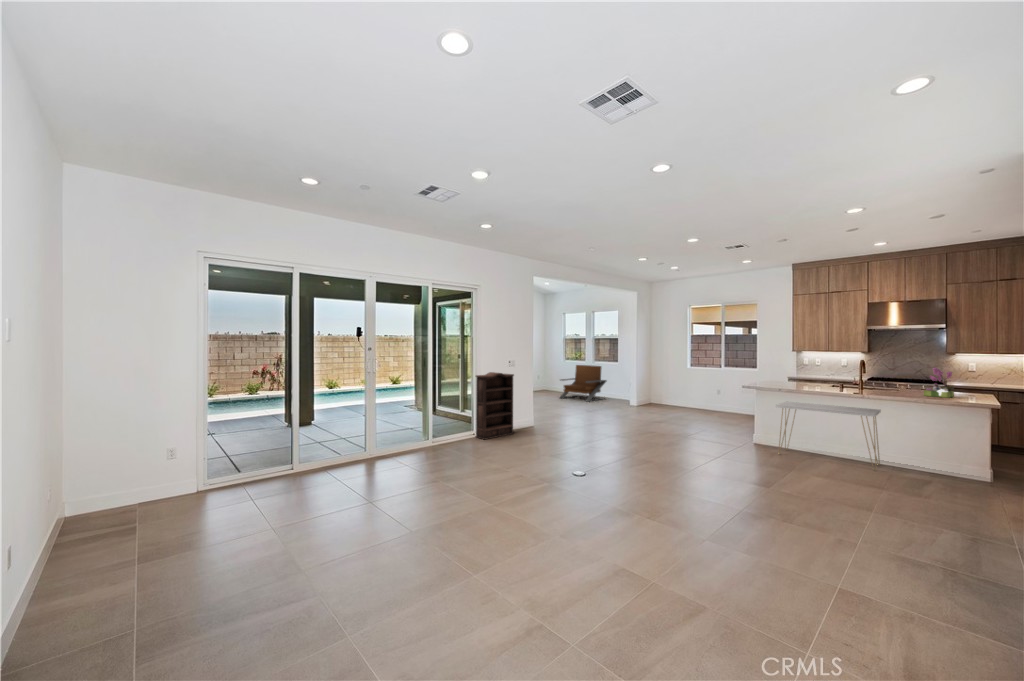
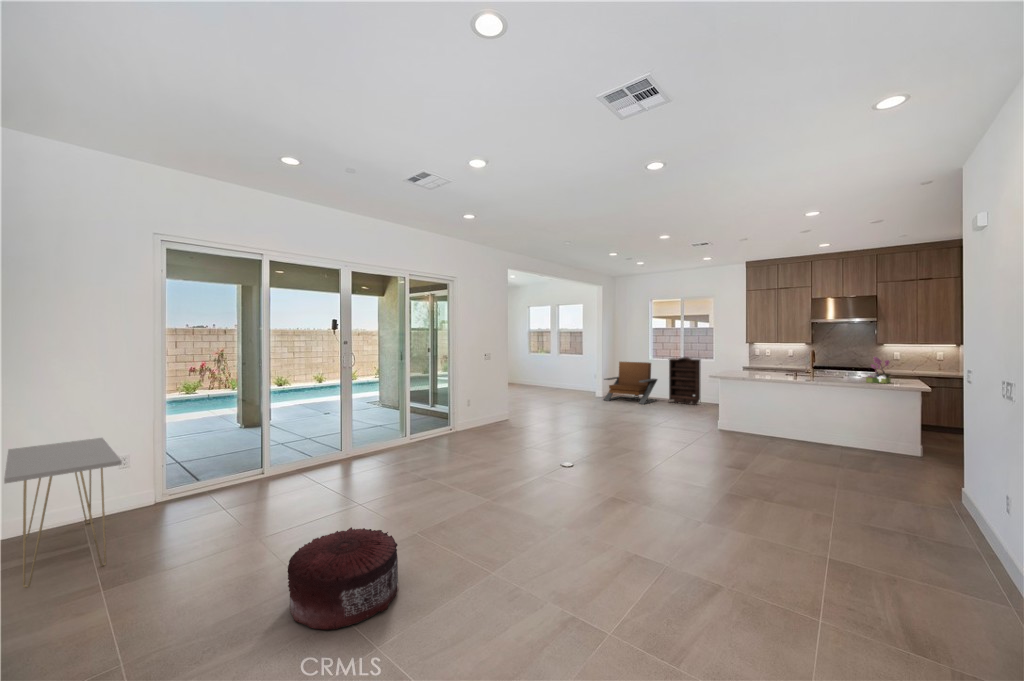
lounge chair: present [560,365,607,402] -> present [604,362,657,404]
bookshelf: present [475,372,514,440] -> present [669,357,701,405]
console table: present [776,402,881,471] -> present [4,438,122,588]
pouf: none [266,528,376,627] -> present [287,527,399,630]

